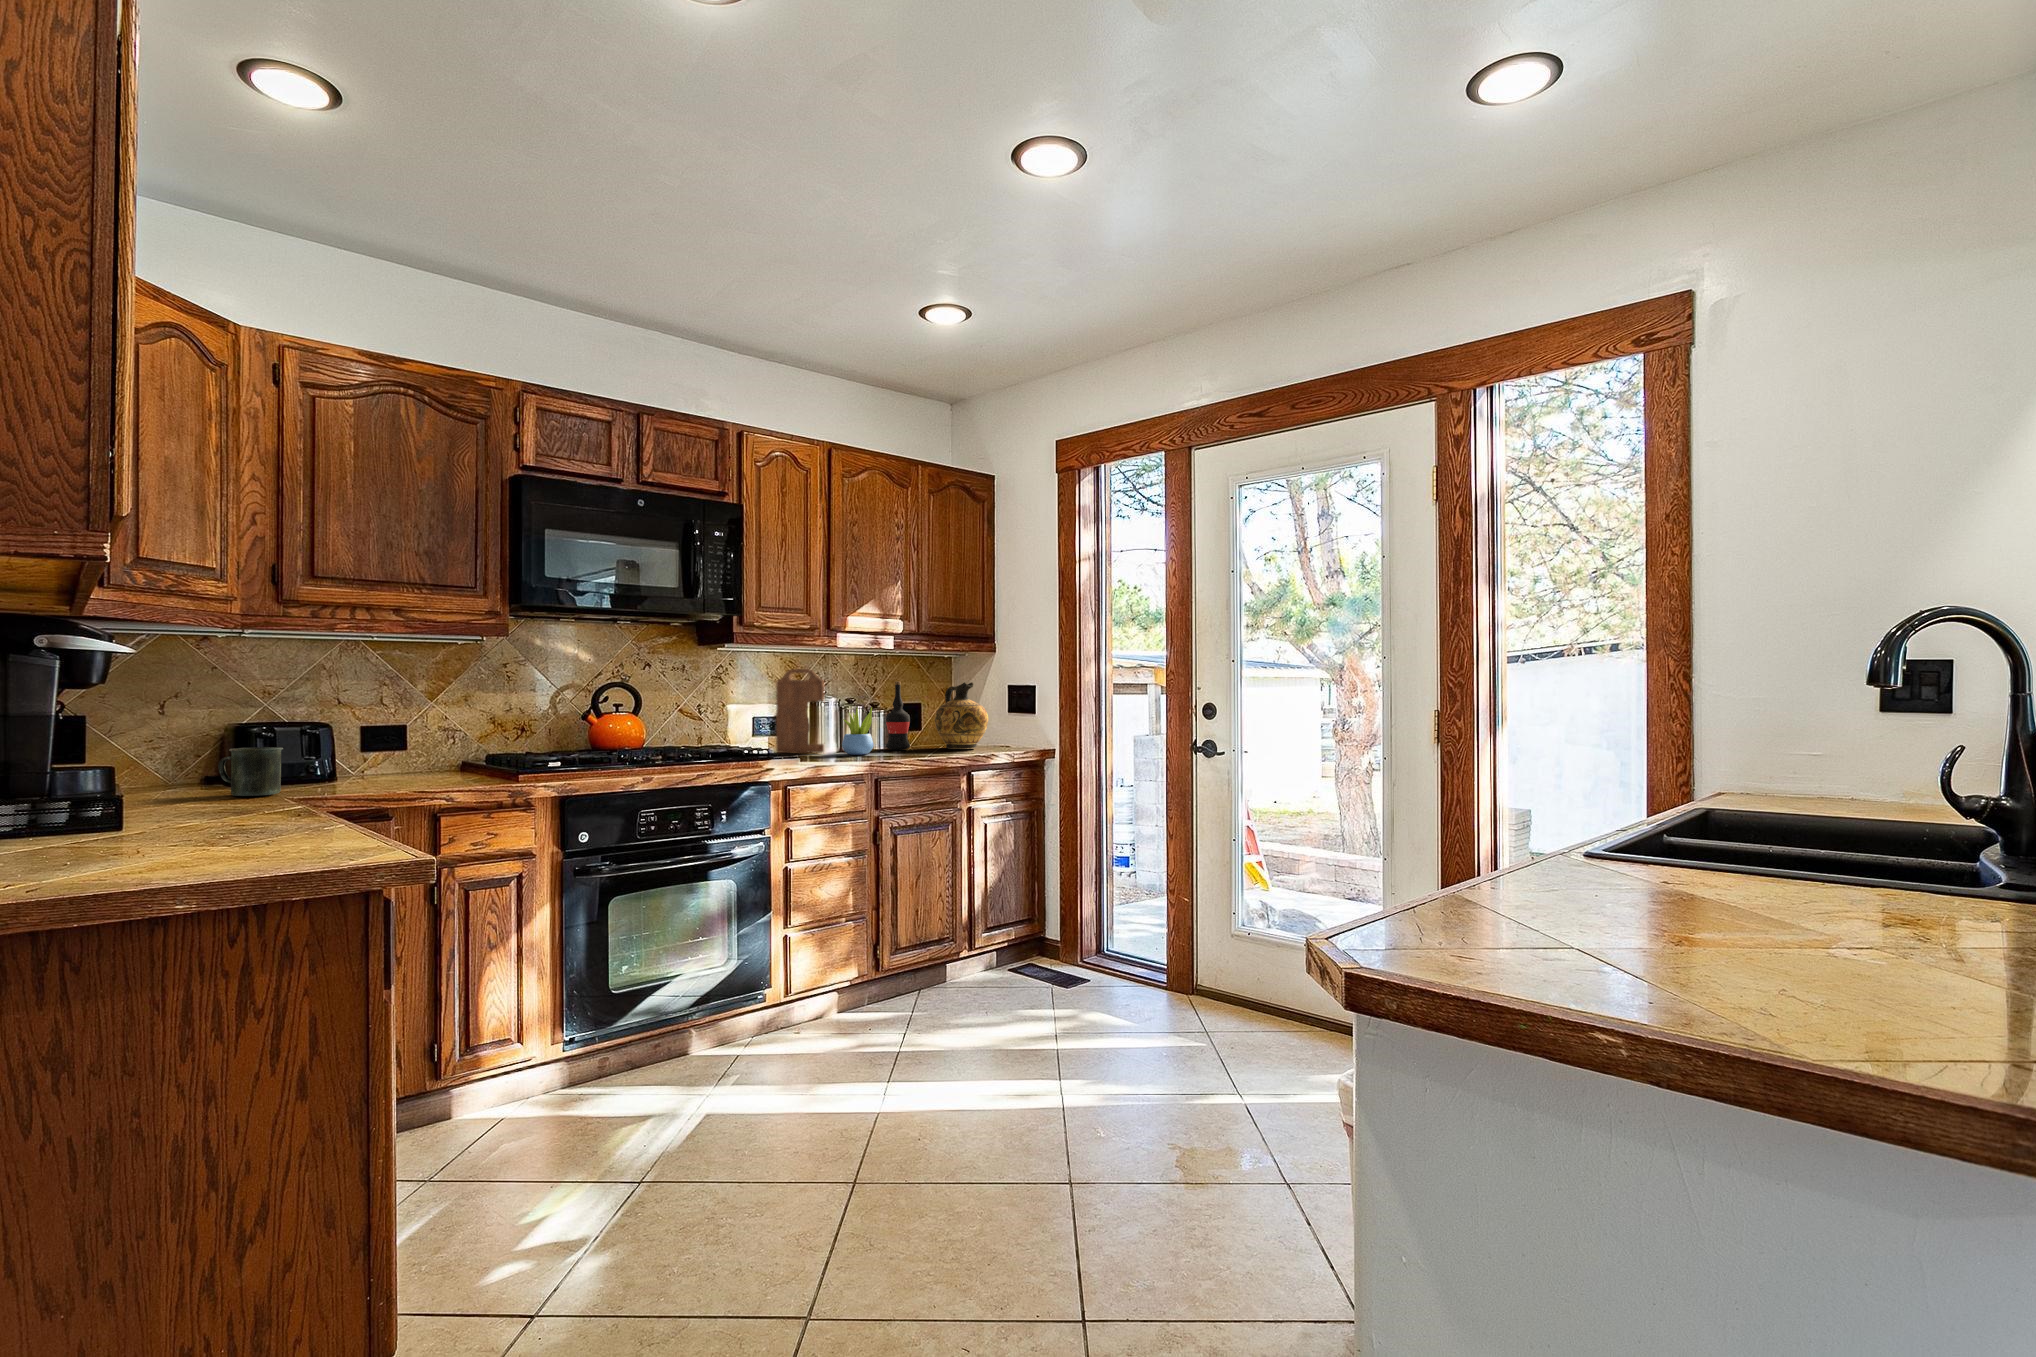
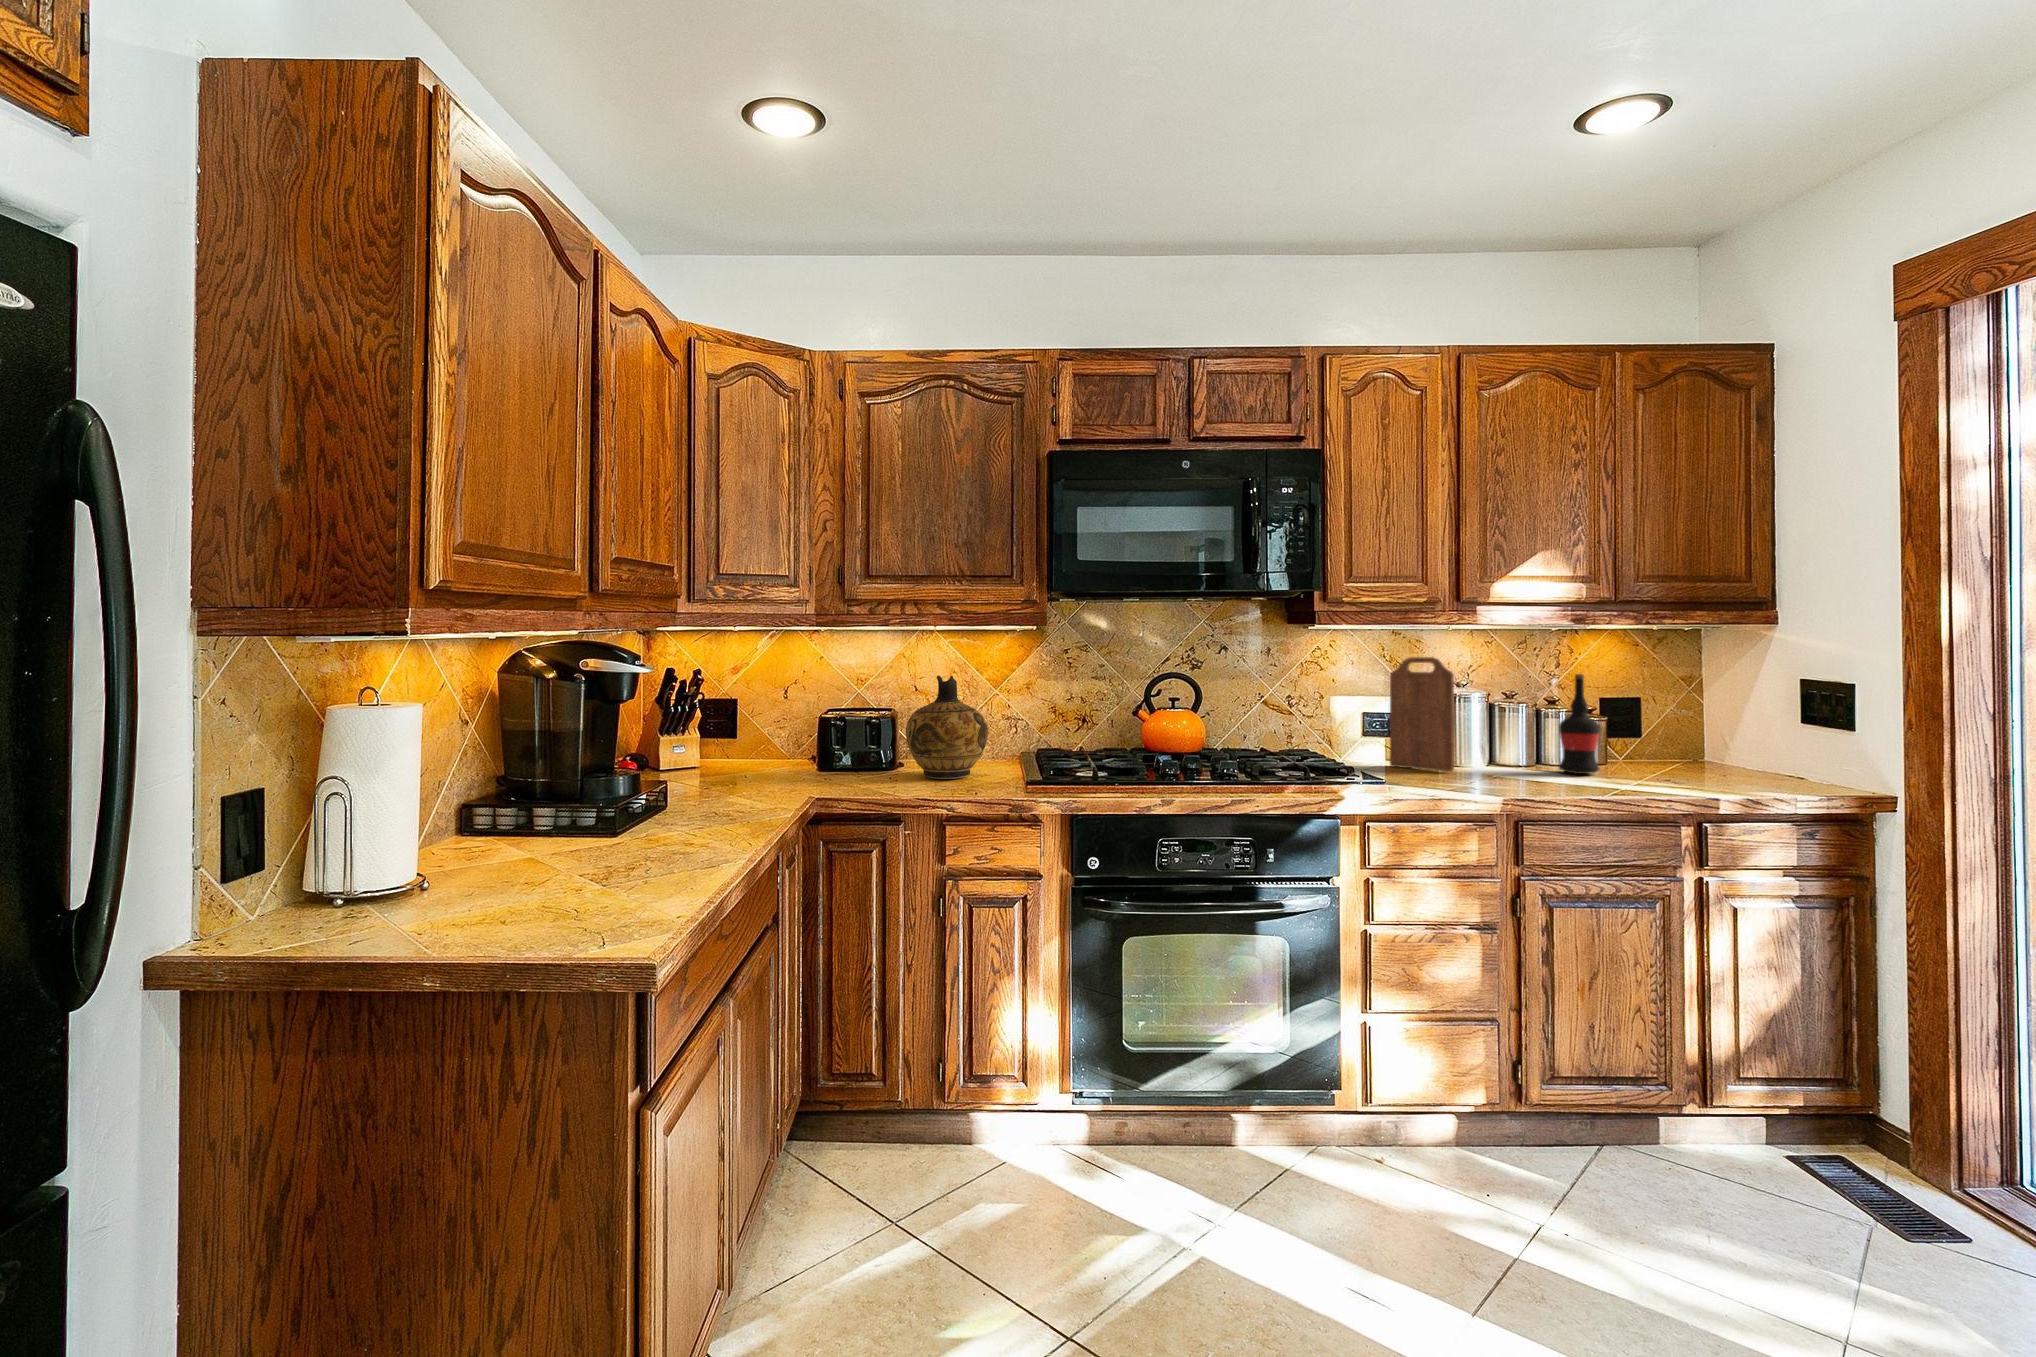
ceramic jug: present [935,682,988,749] -> present [906,676,988,779]
succulent plant: present [842,708,873,755] -> none [1478,711,1528,779]
mug: present [218,747,283,796] -> none [779,743,821,789]

